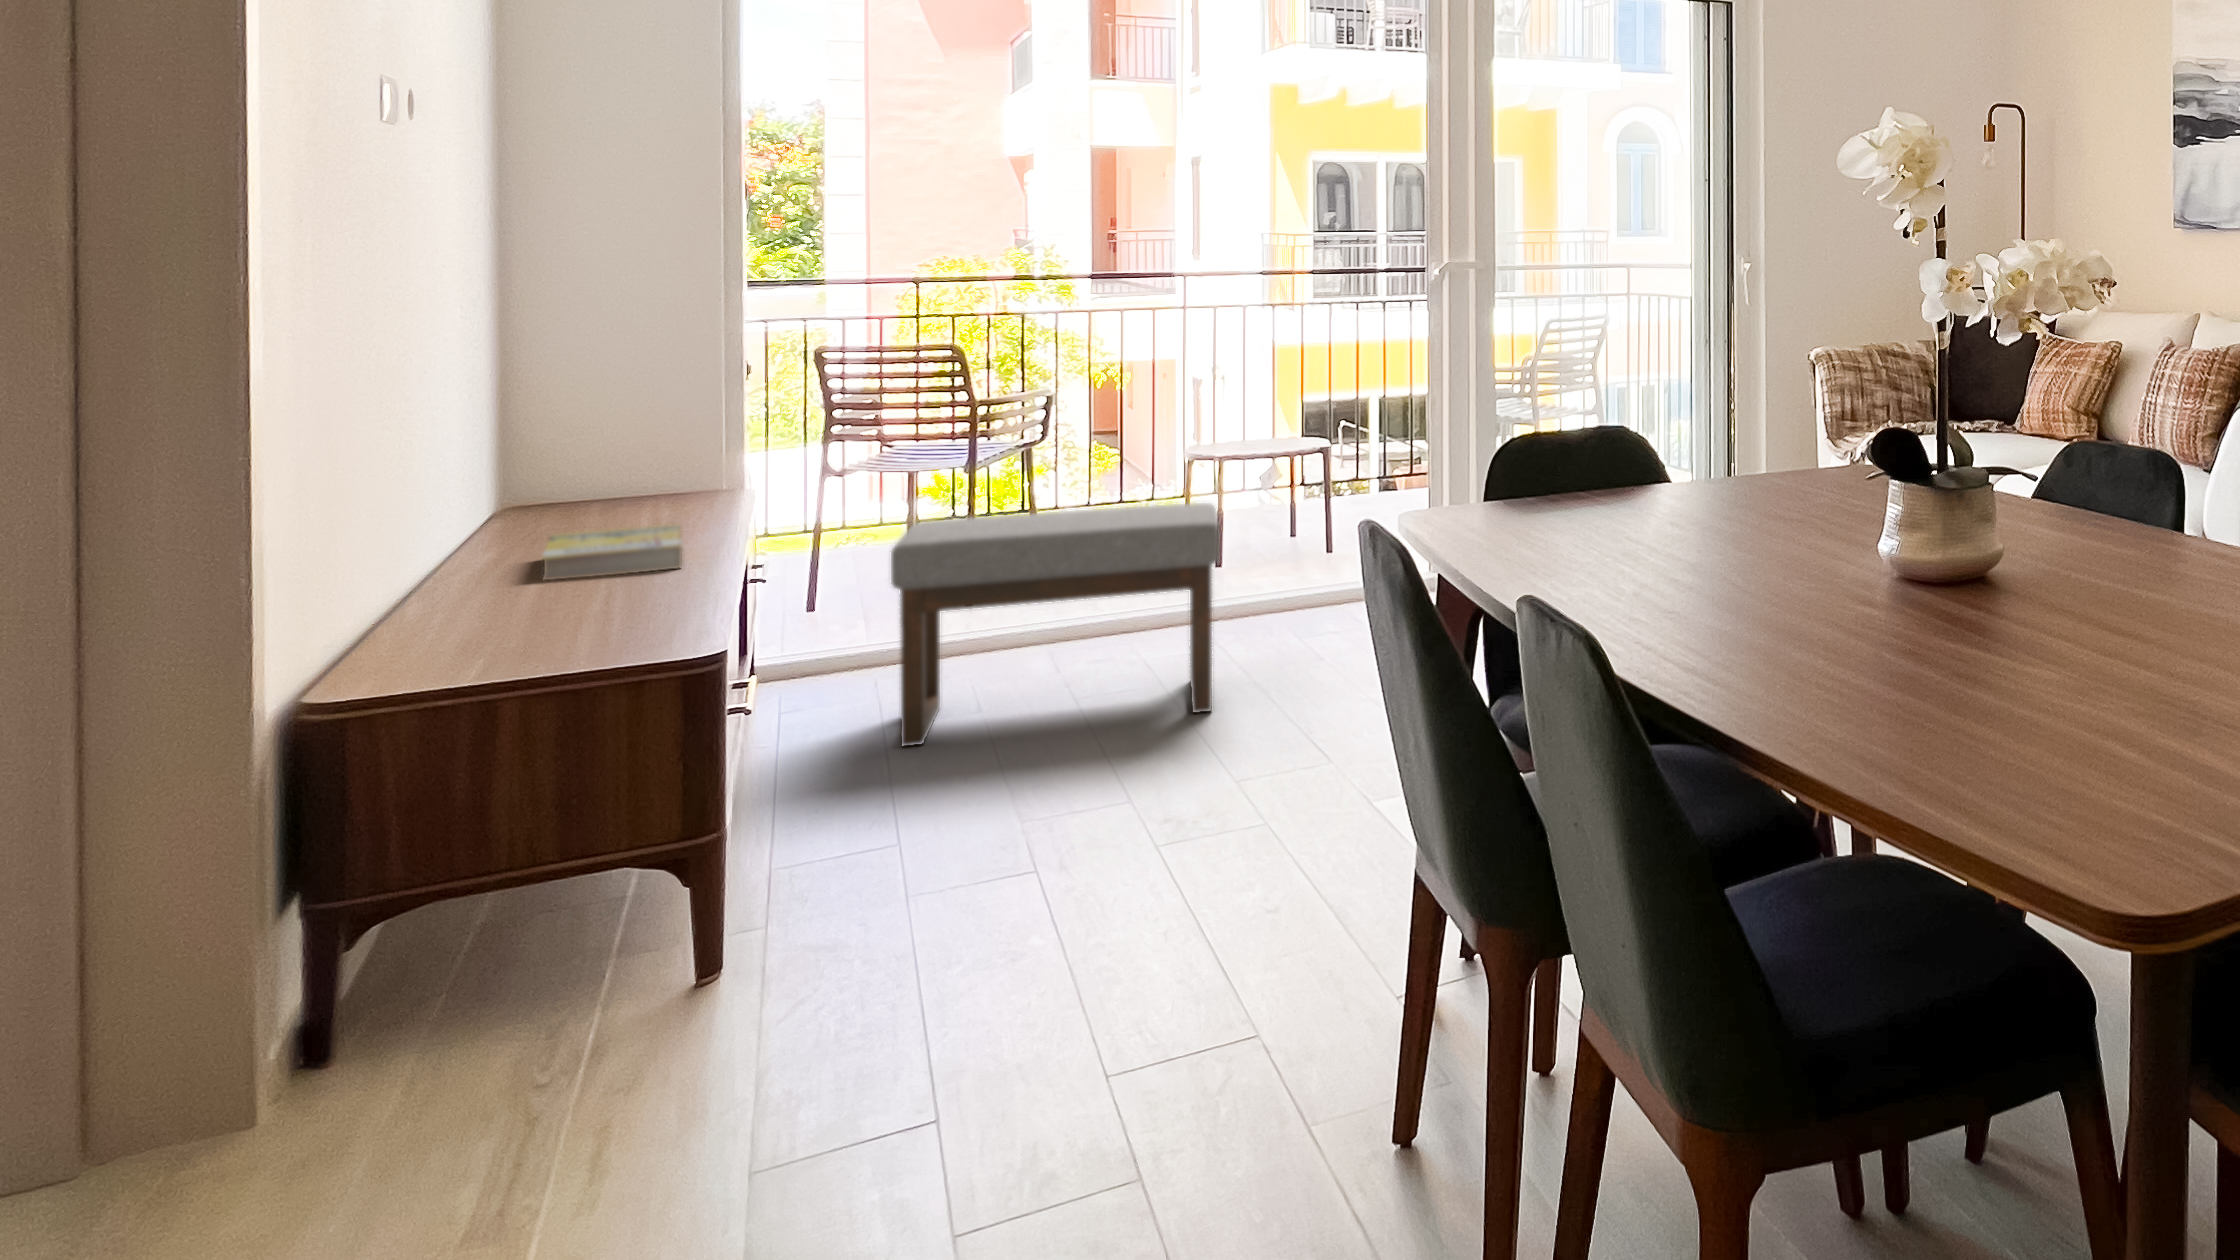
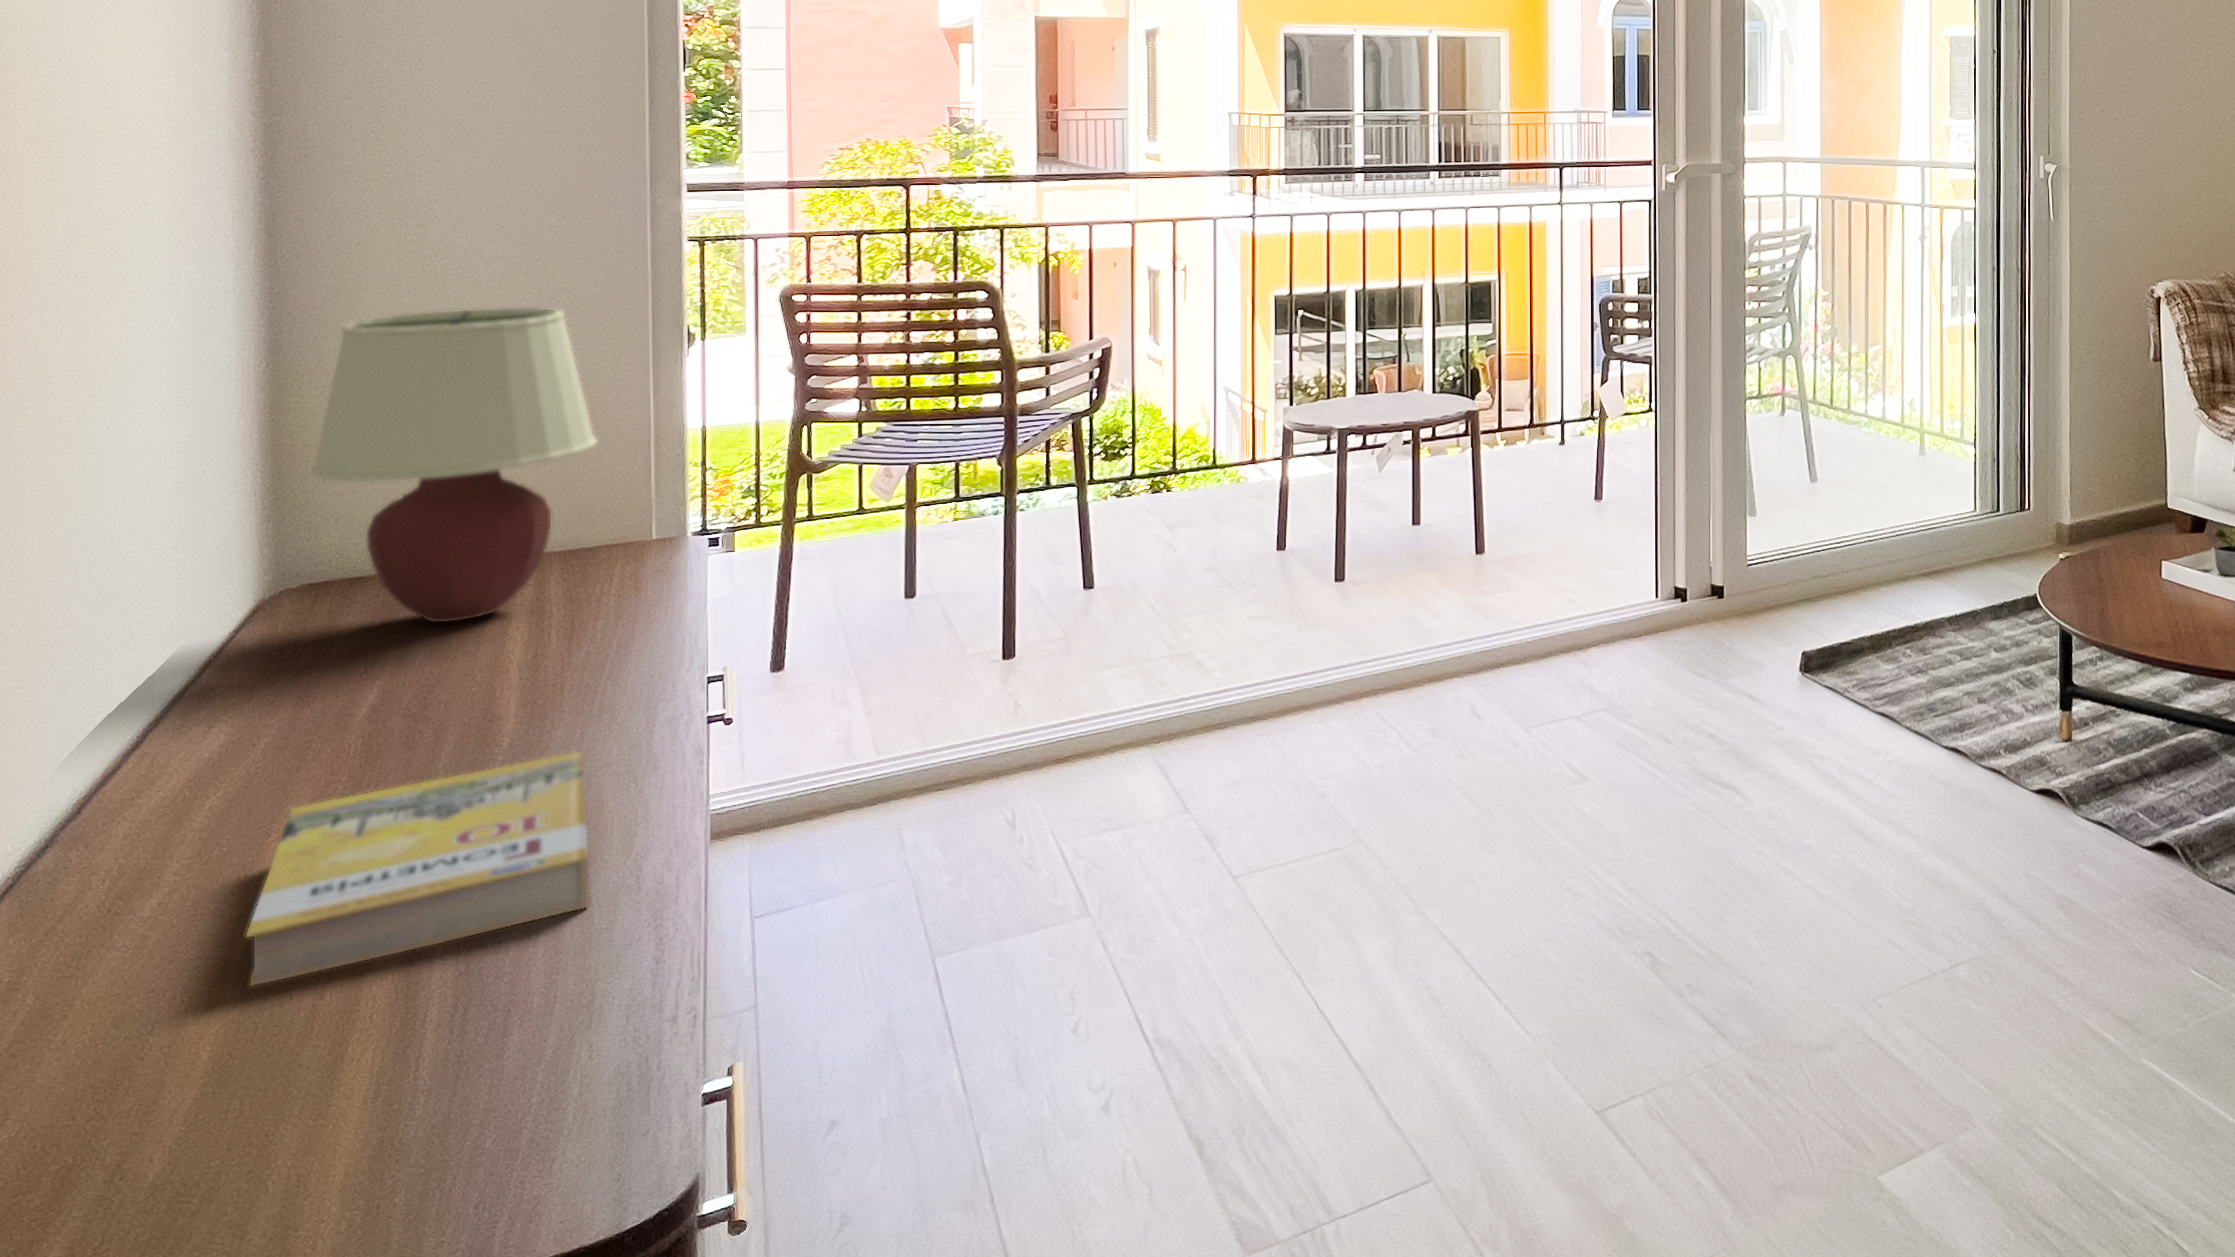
table lamp: none [542,331,696,503] -> present [311,308,597,622]
ottoman: present [891,503,1220,746] -> none [969,567,1510,1059]

